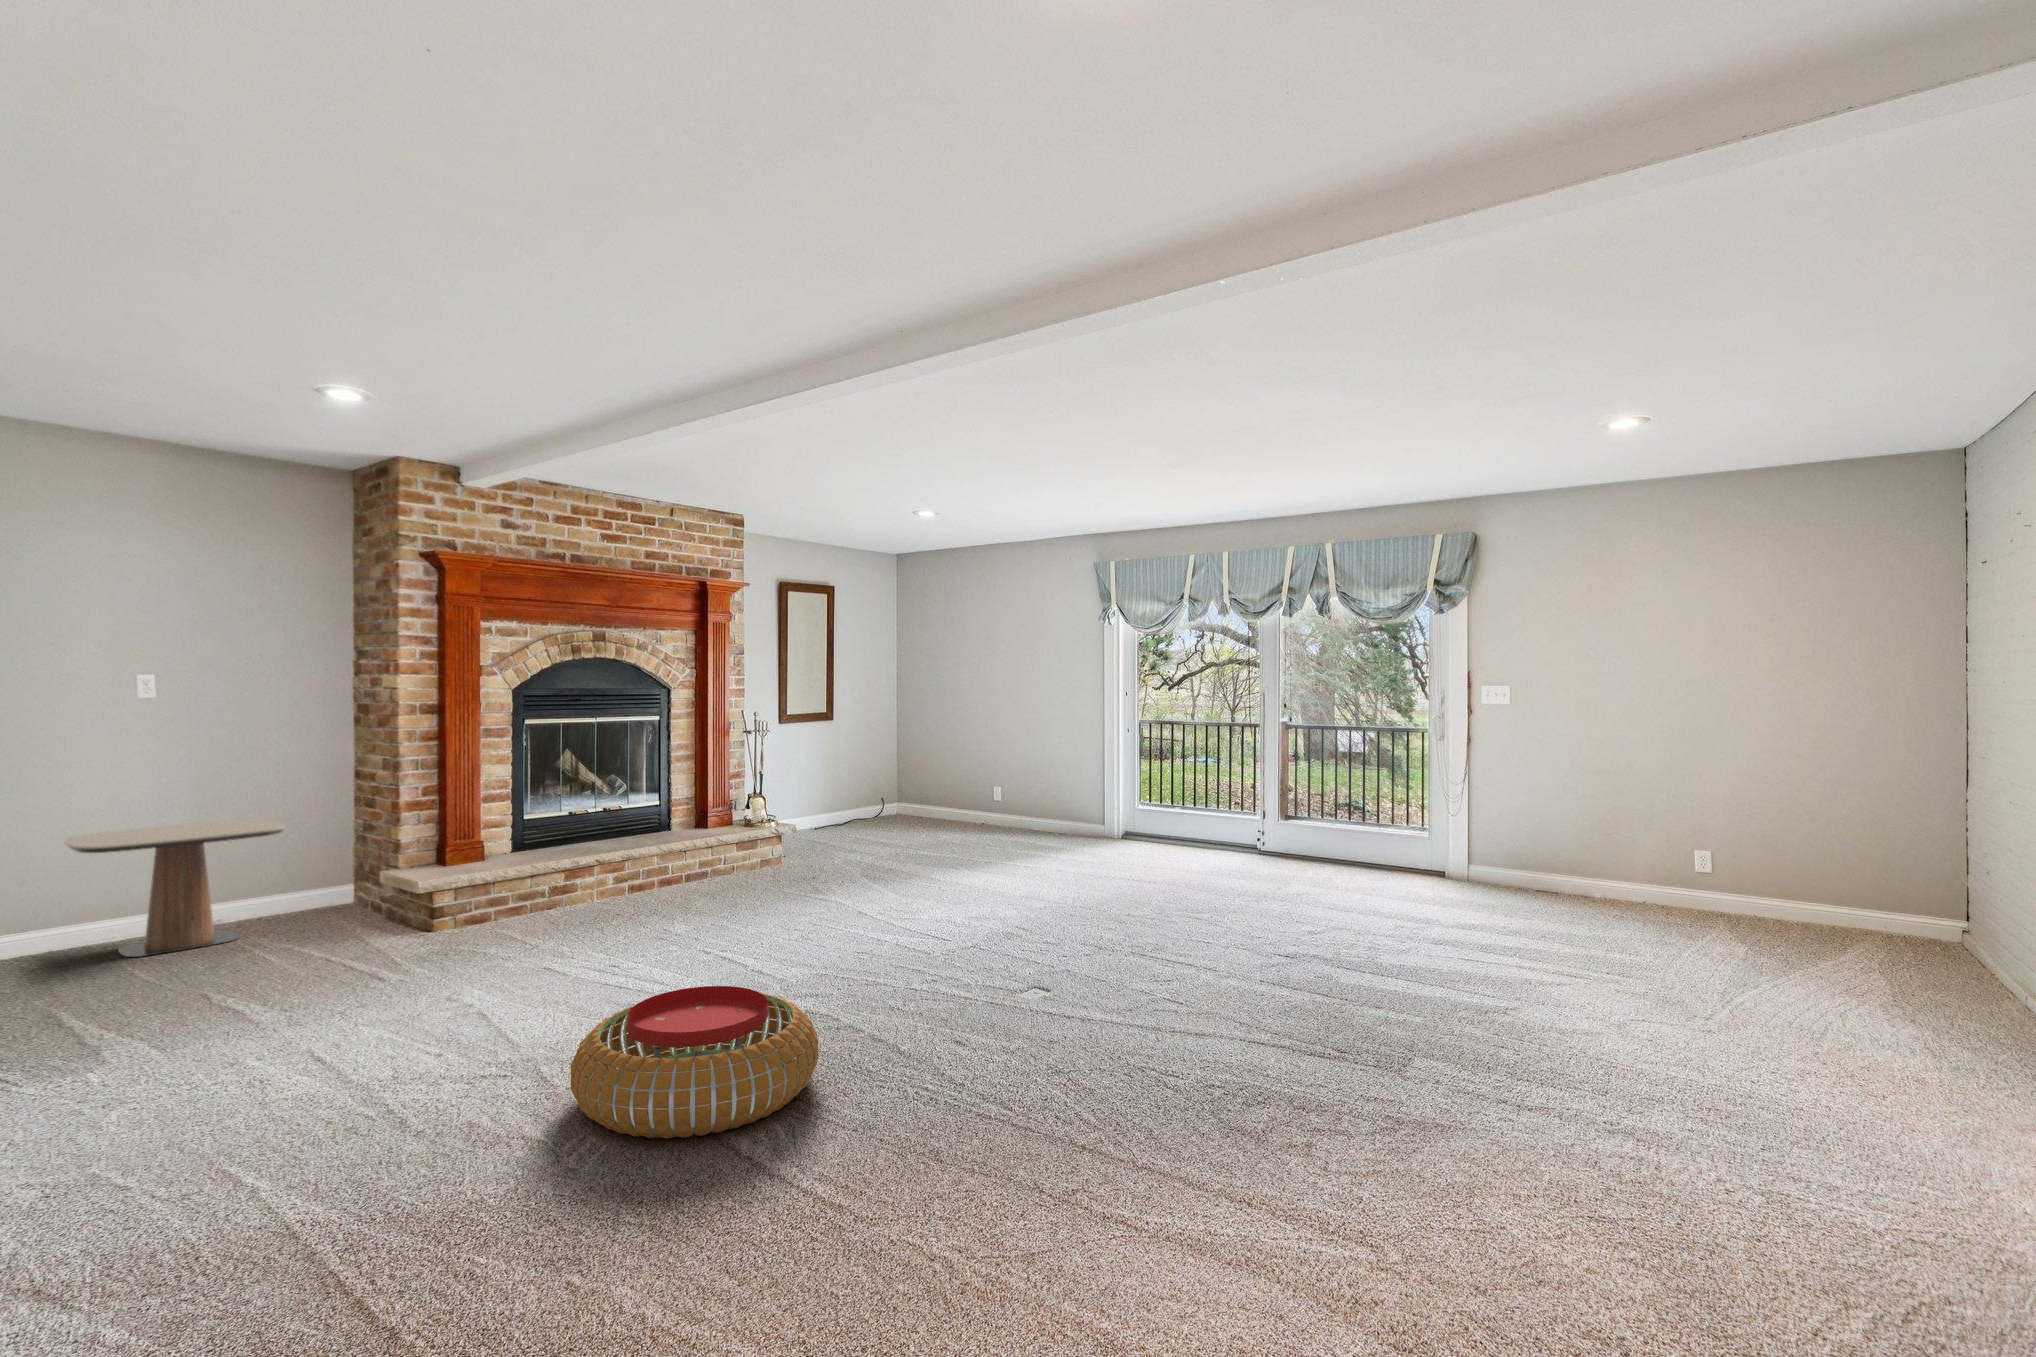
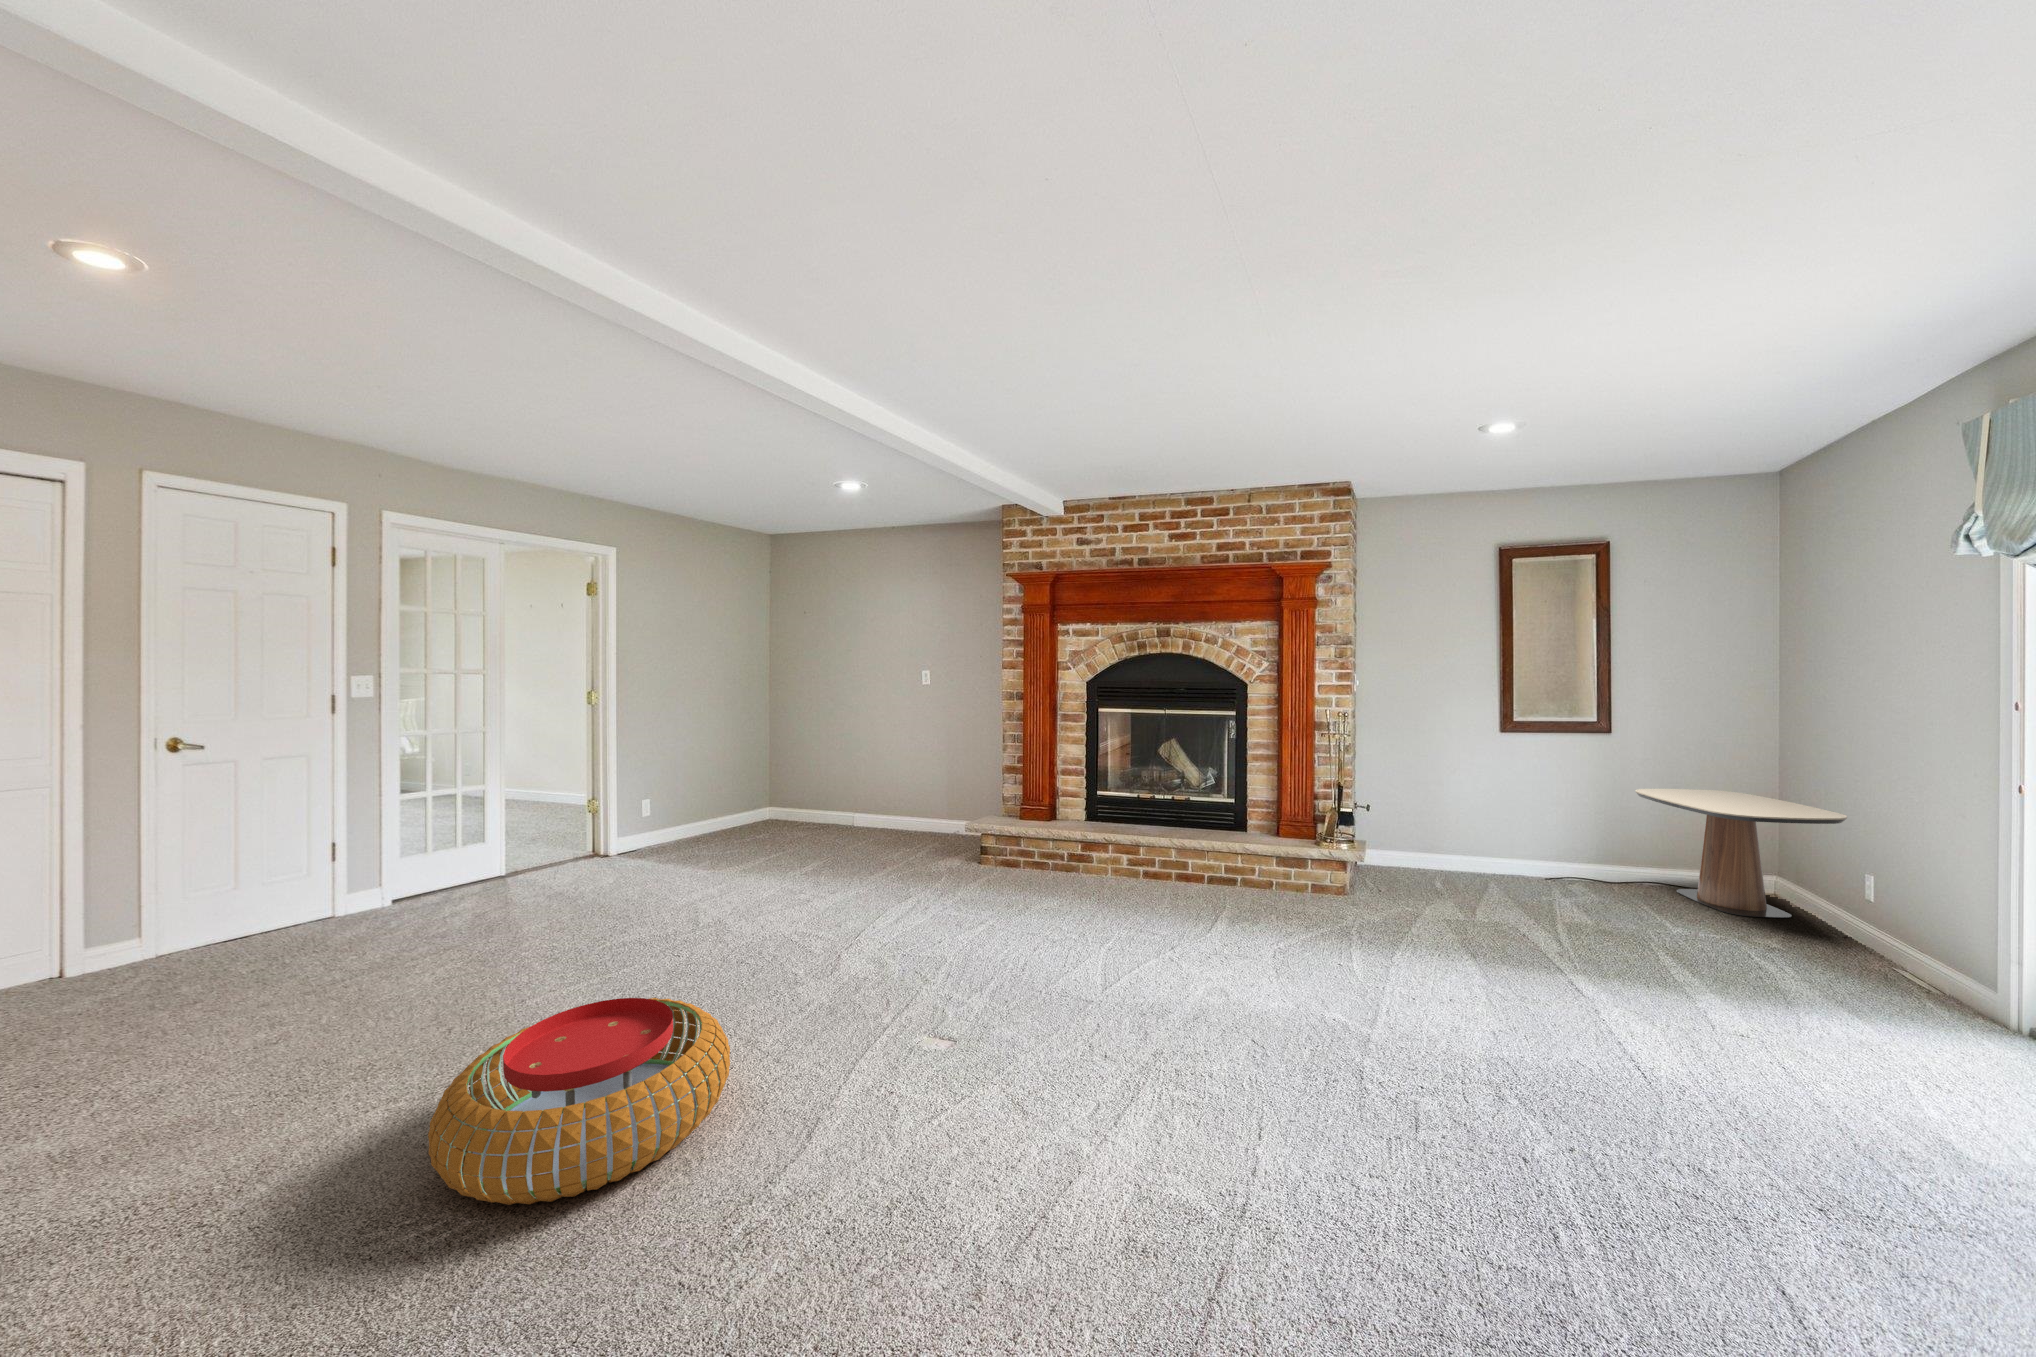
side table: present [65,819,285,957] -> present [1635,789,1847,918]

